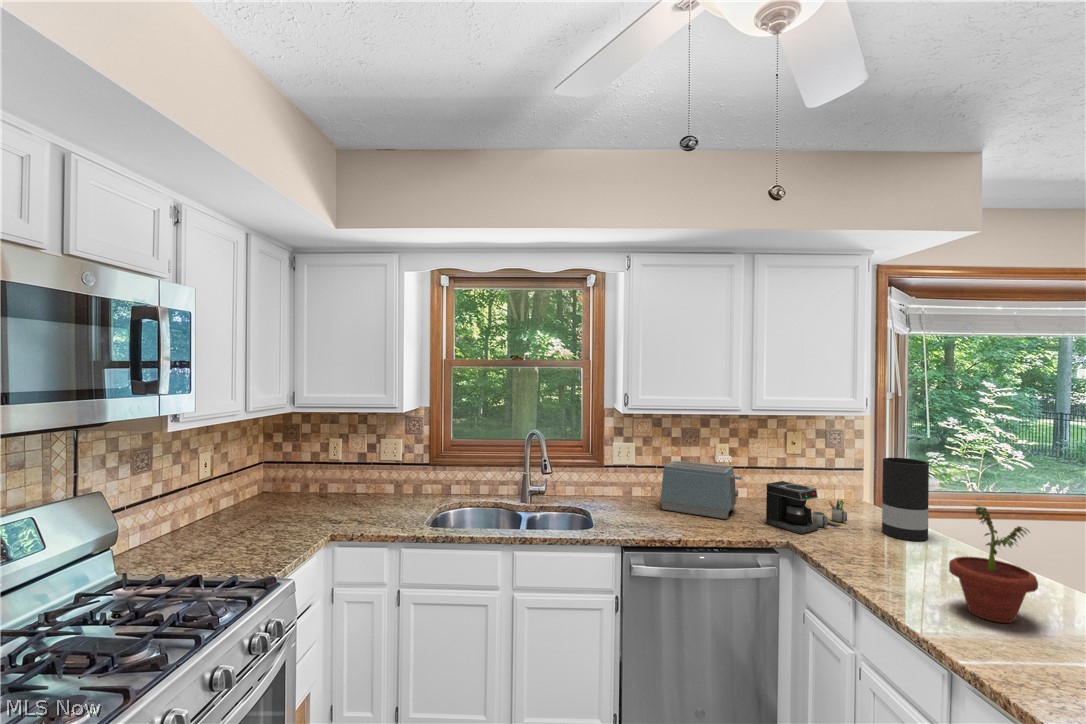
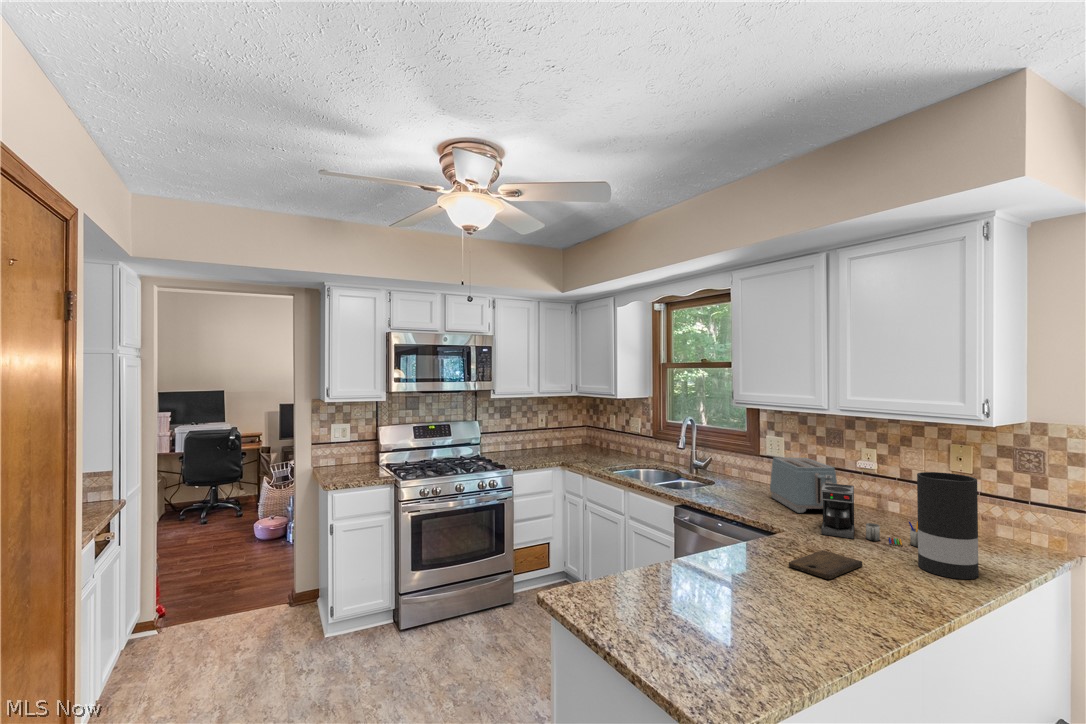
potted plant: present [949,507,1038,623] -> none [710,483,782,593]
cutting board: none [869,549,951,576] -> present [789,550,862,579]

